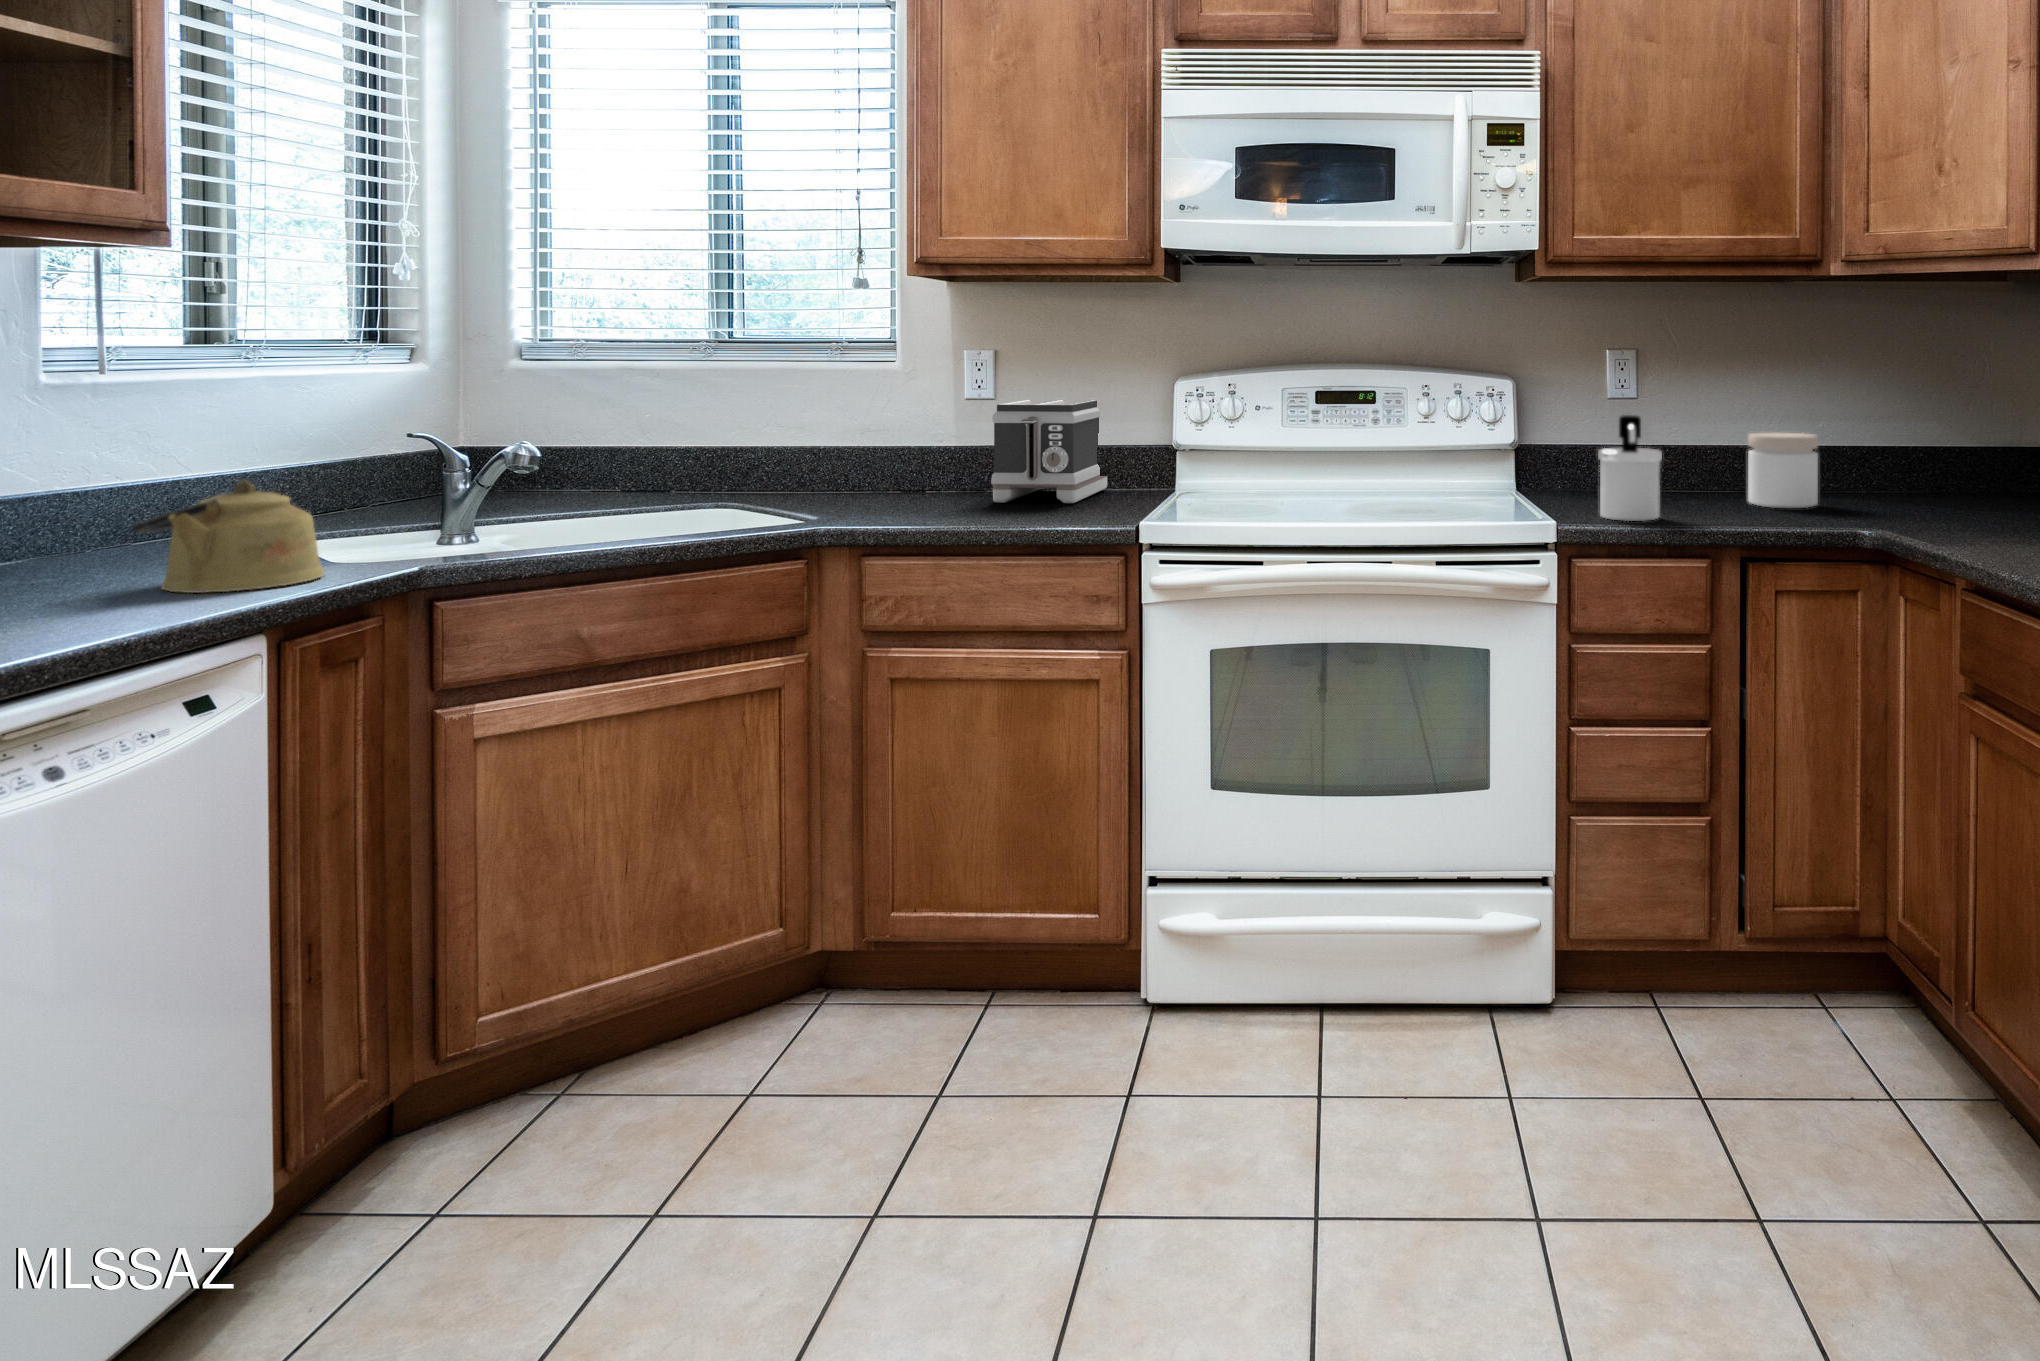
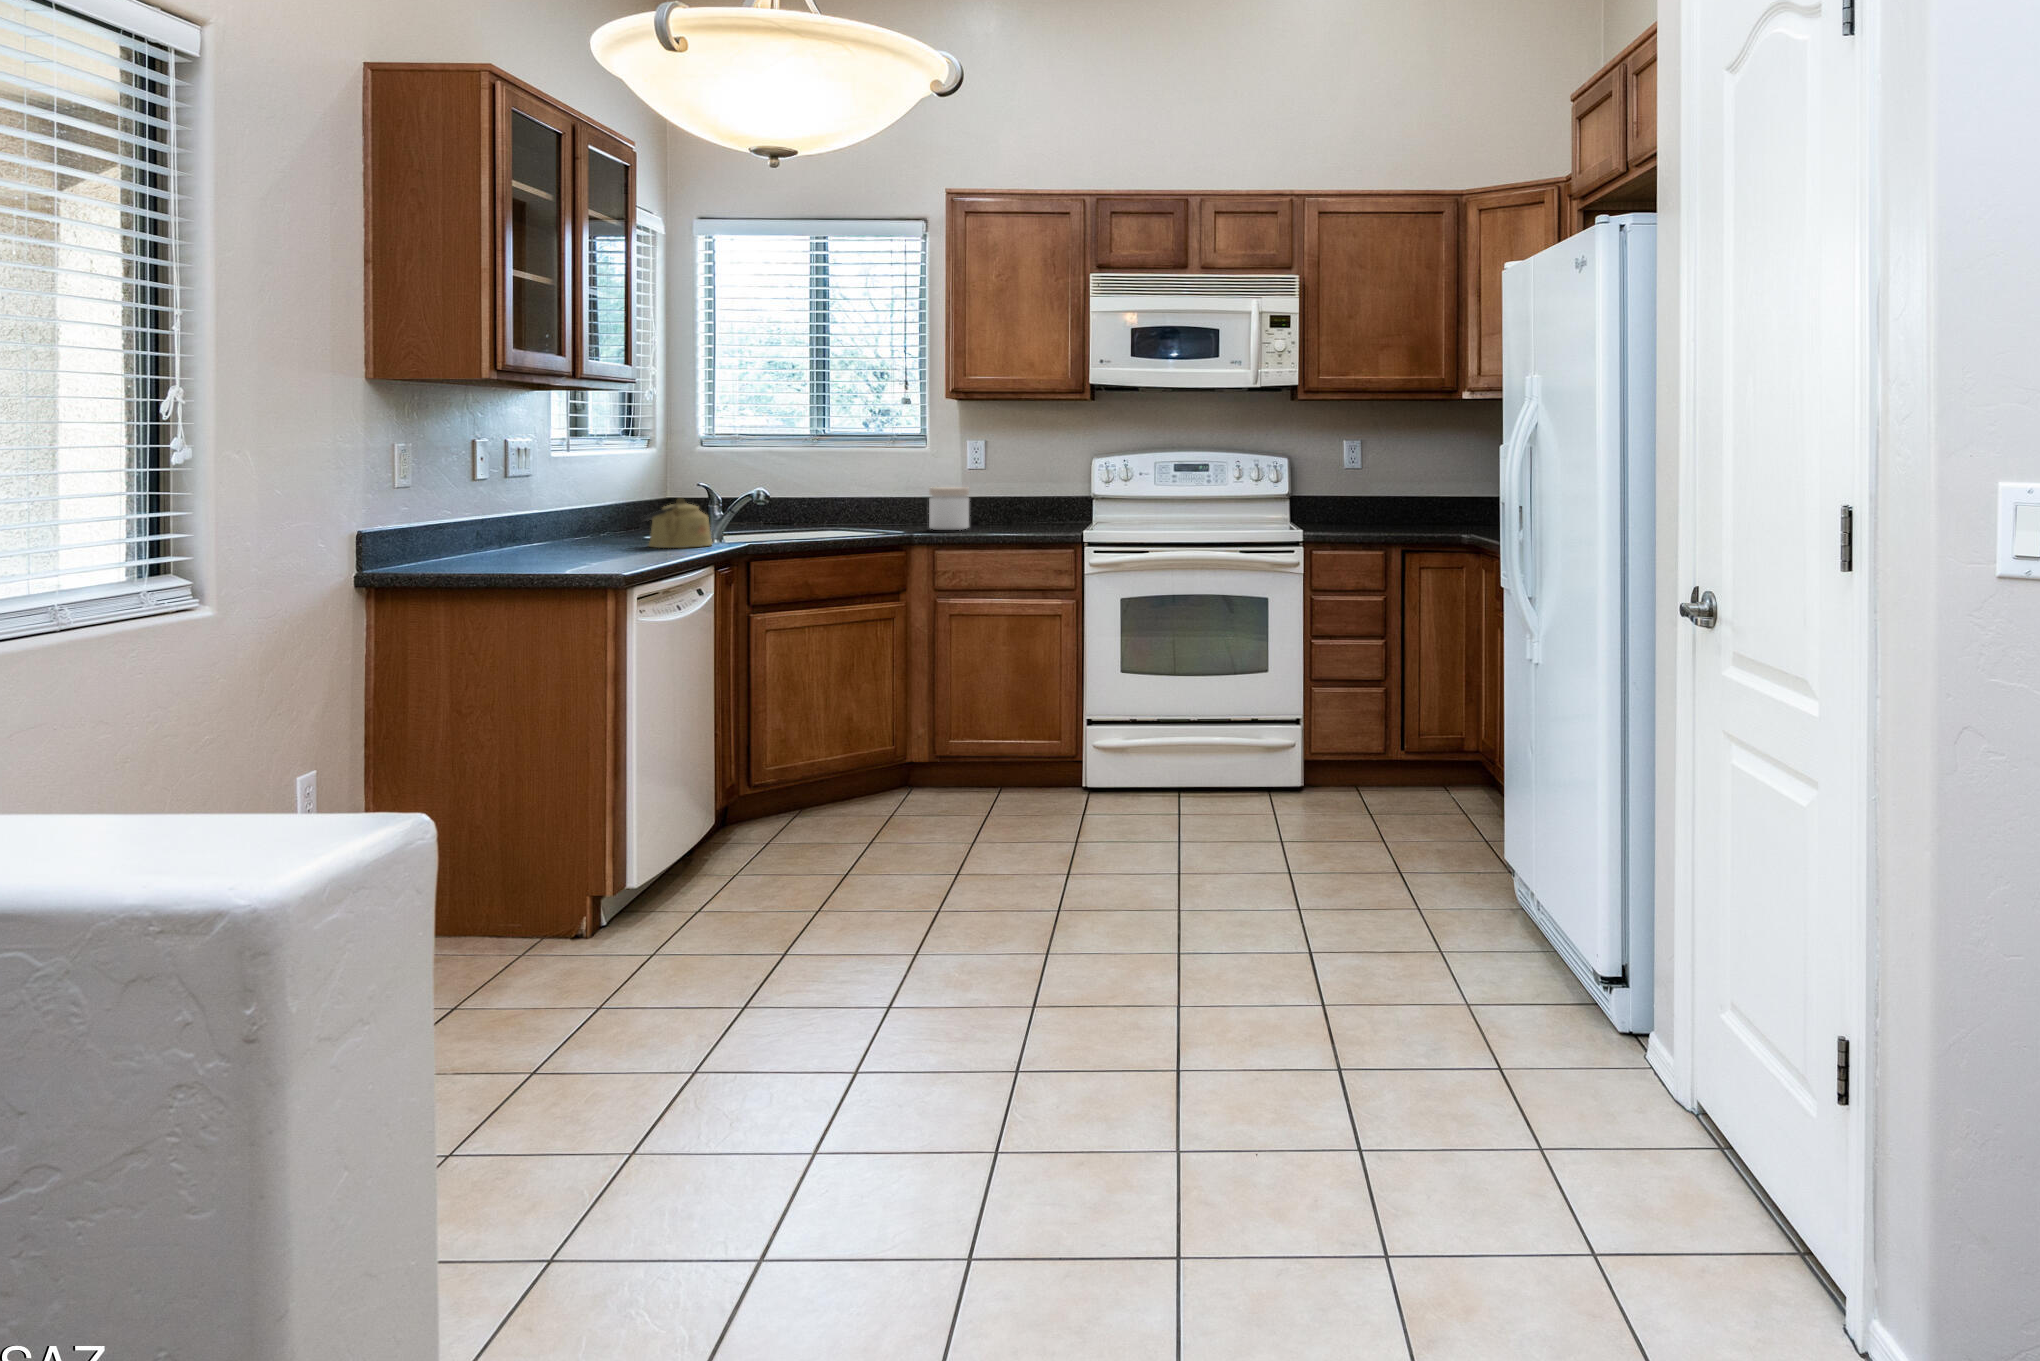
toaster: present [991,400,1107,503] -> none [988,469,1048,527]
soap dispenser: present [1598,415,1662,521] -> none [1330,475,1364,532]
jar: present [1748,433,1818,508] -> present [929,487,969,530]

